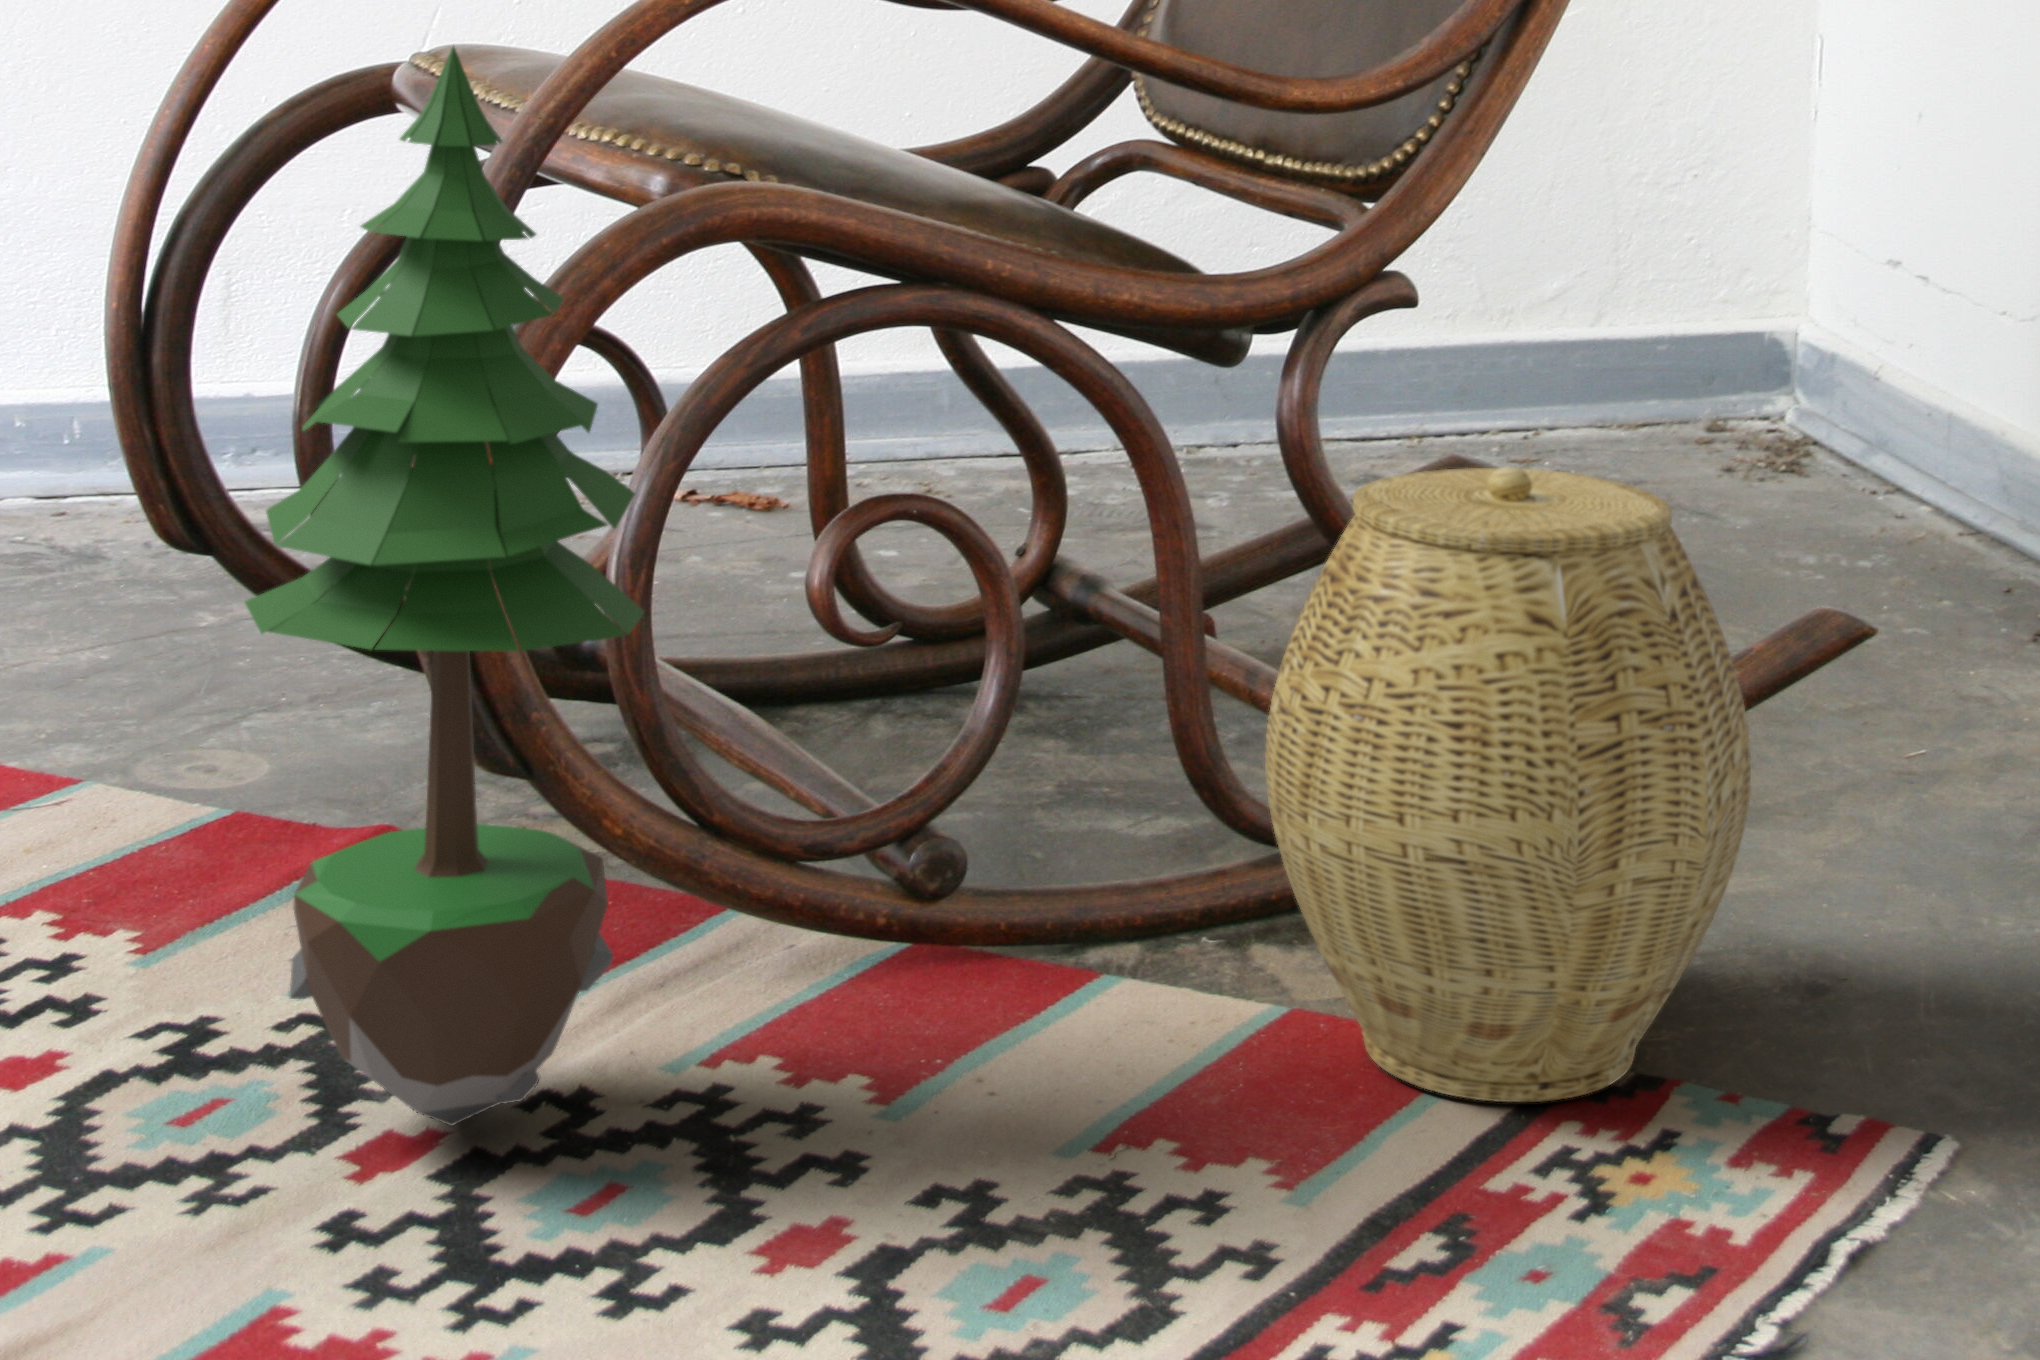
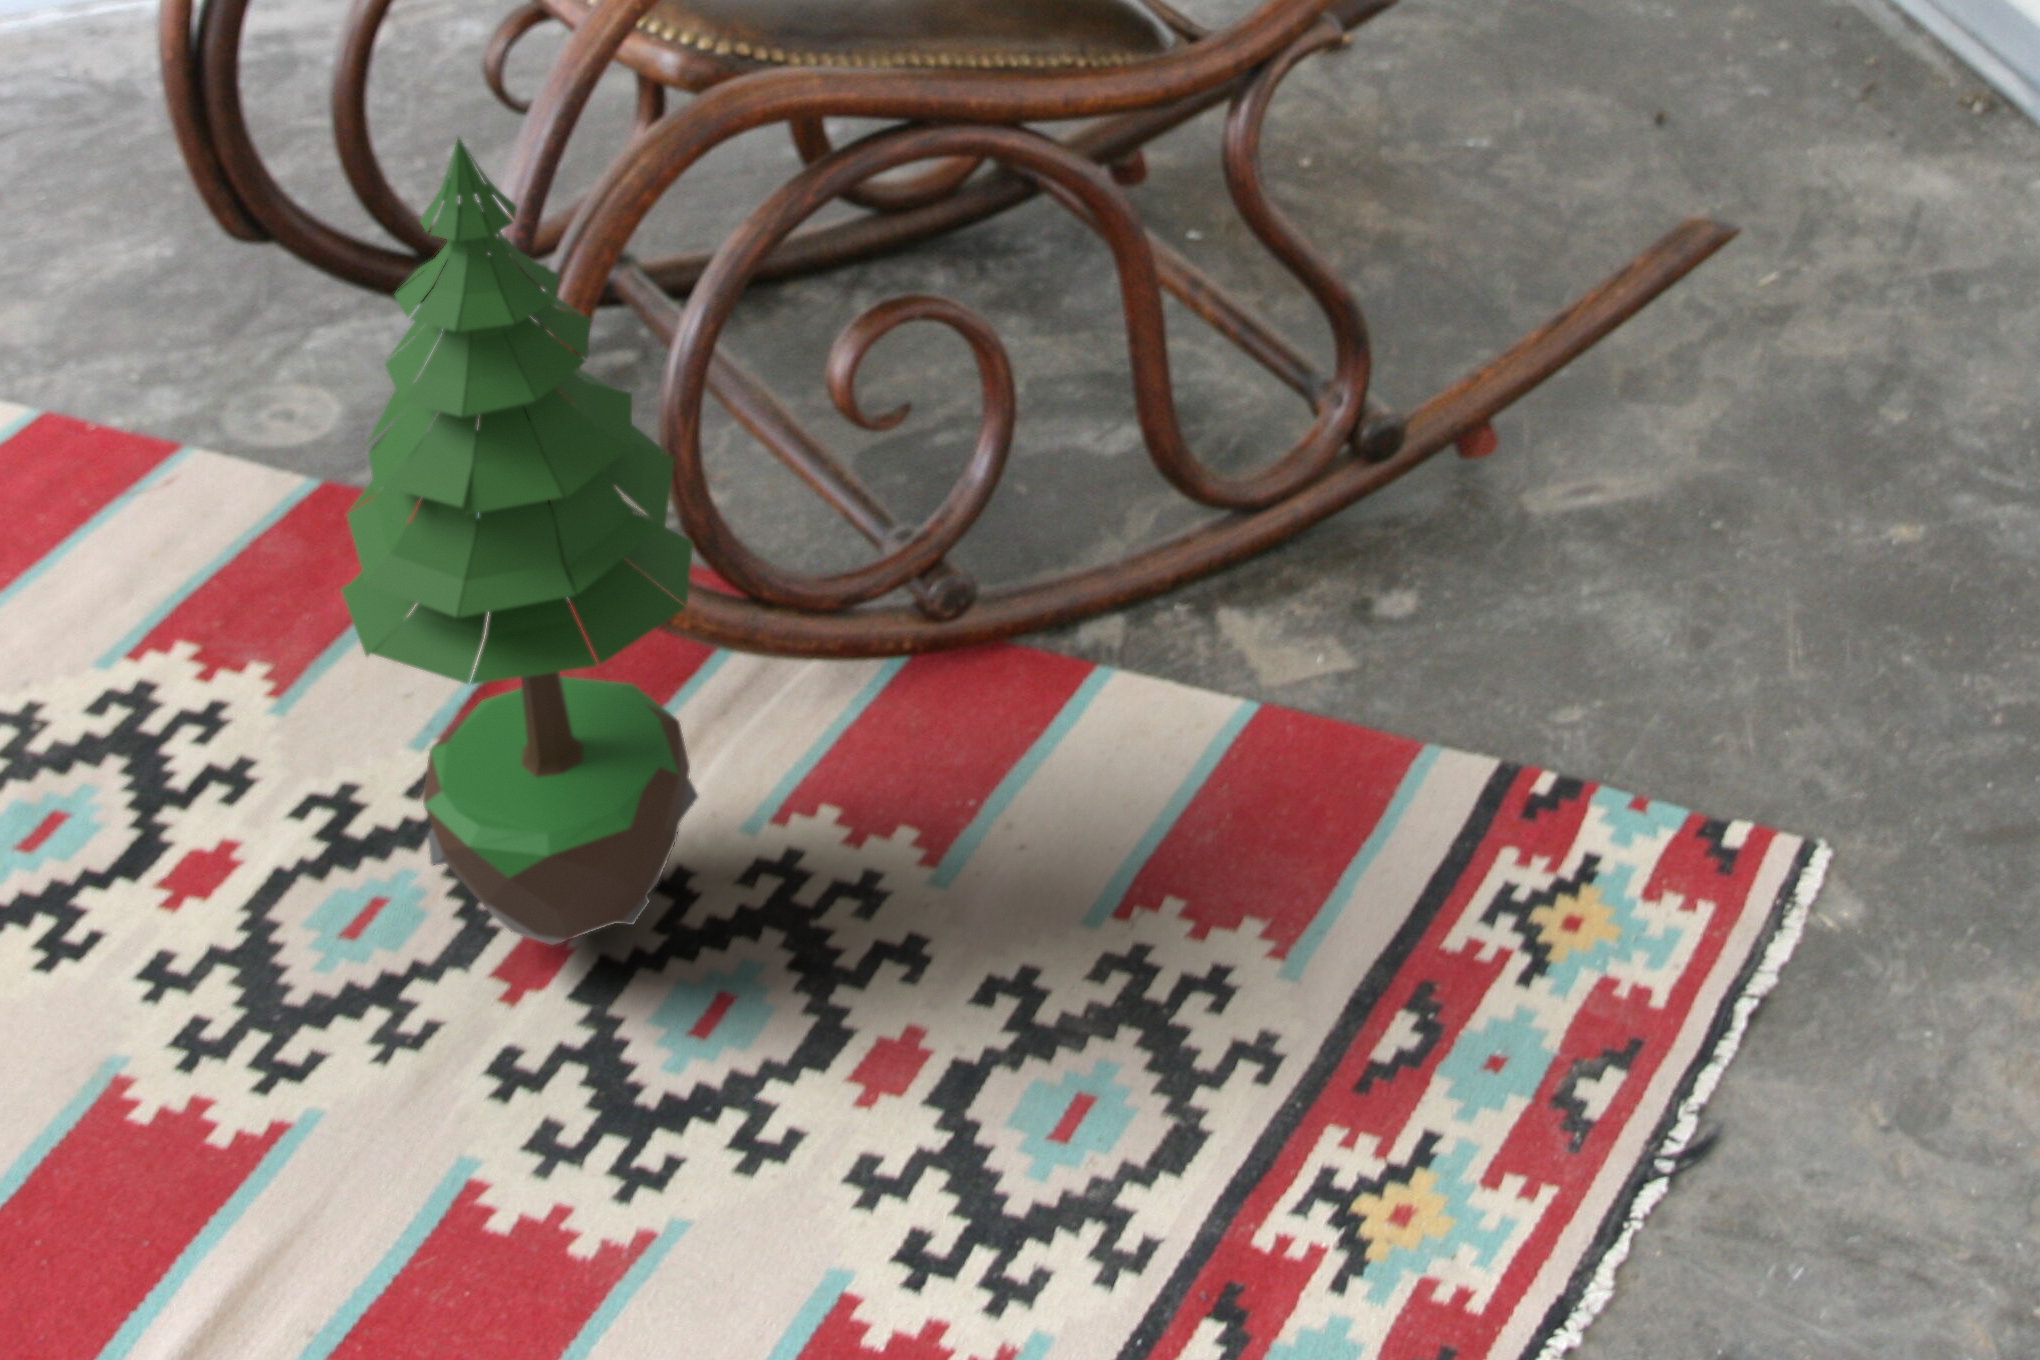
woven basket: present [1265,466,1751,1102] -> none [1239,283,1662,826]

